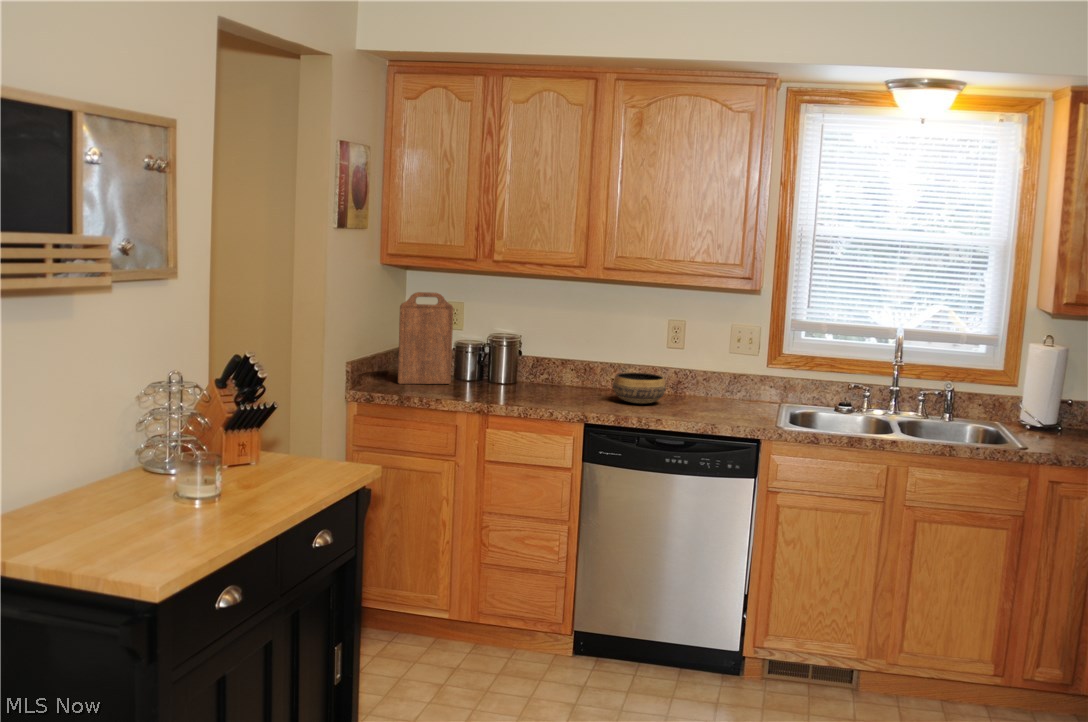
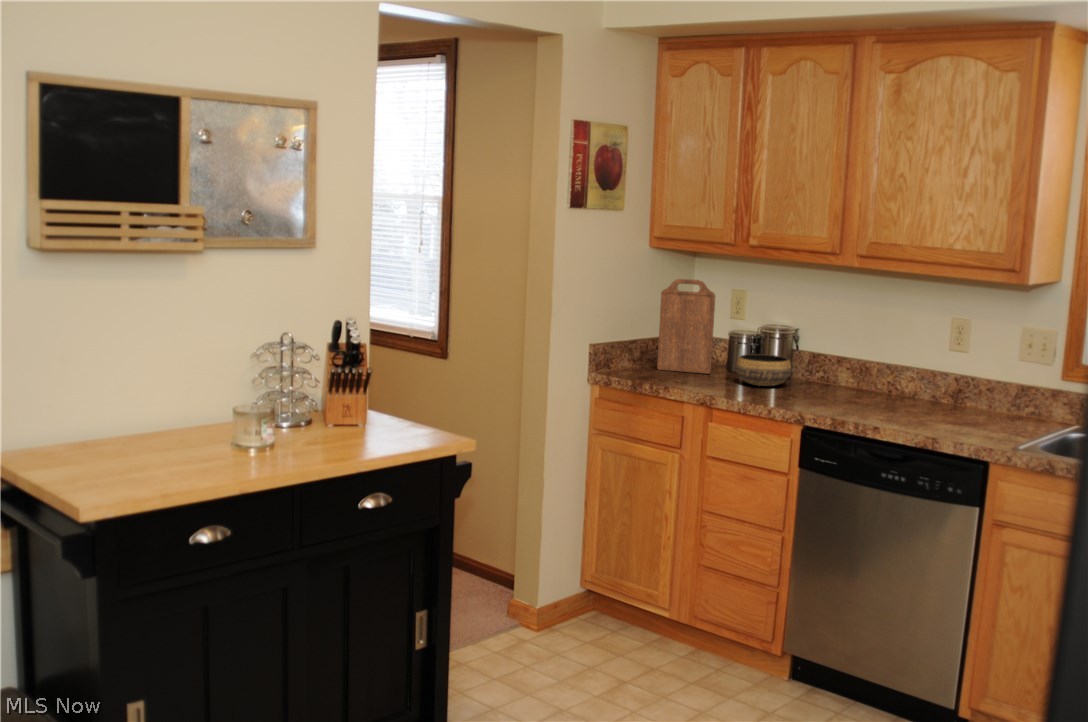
bowl: present [613,373,666,404] -> present [736,354,791,386]

